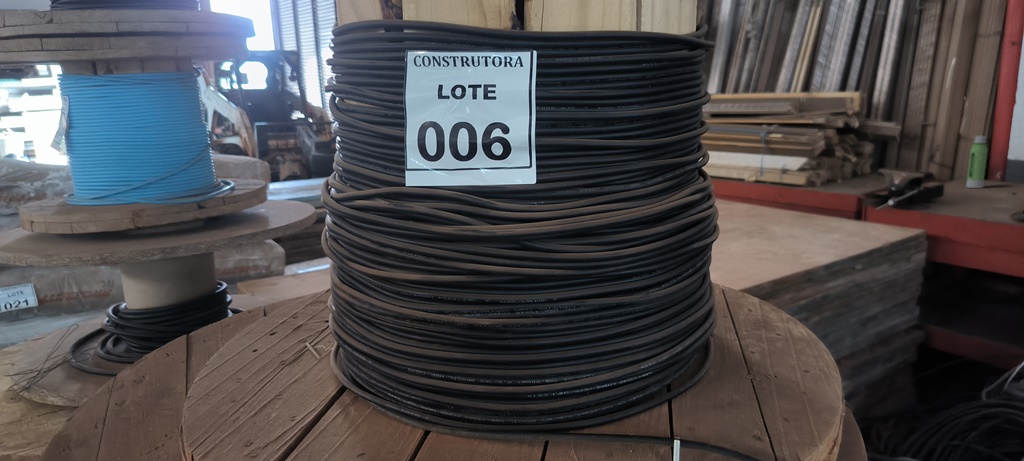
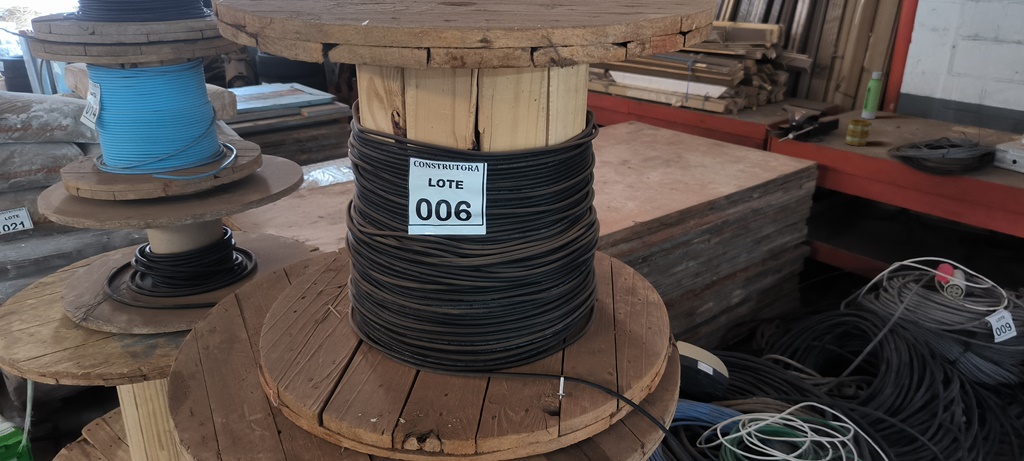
mug: none [959,181,990,210] -> present [845,119,872,146]

